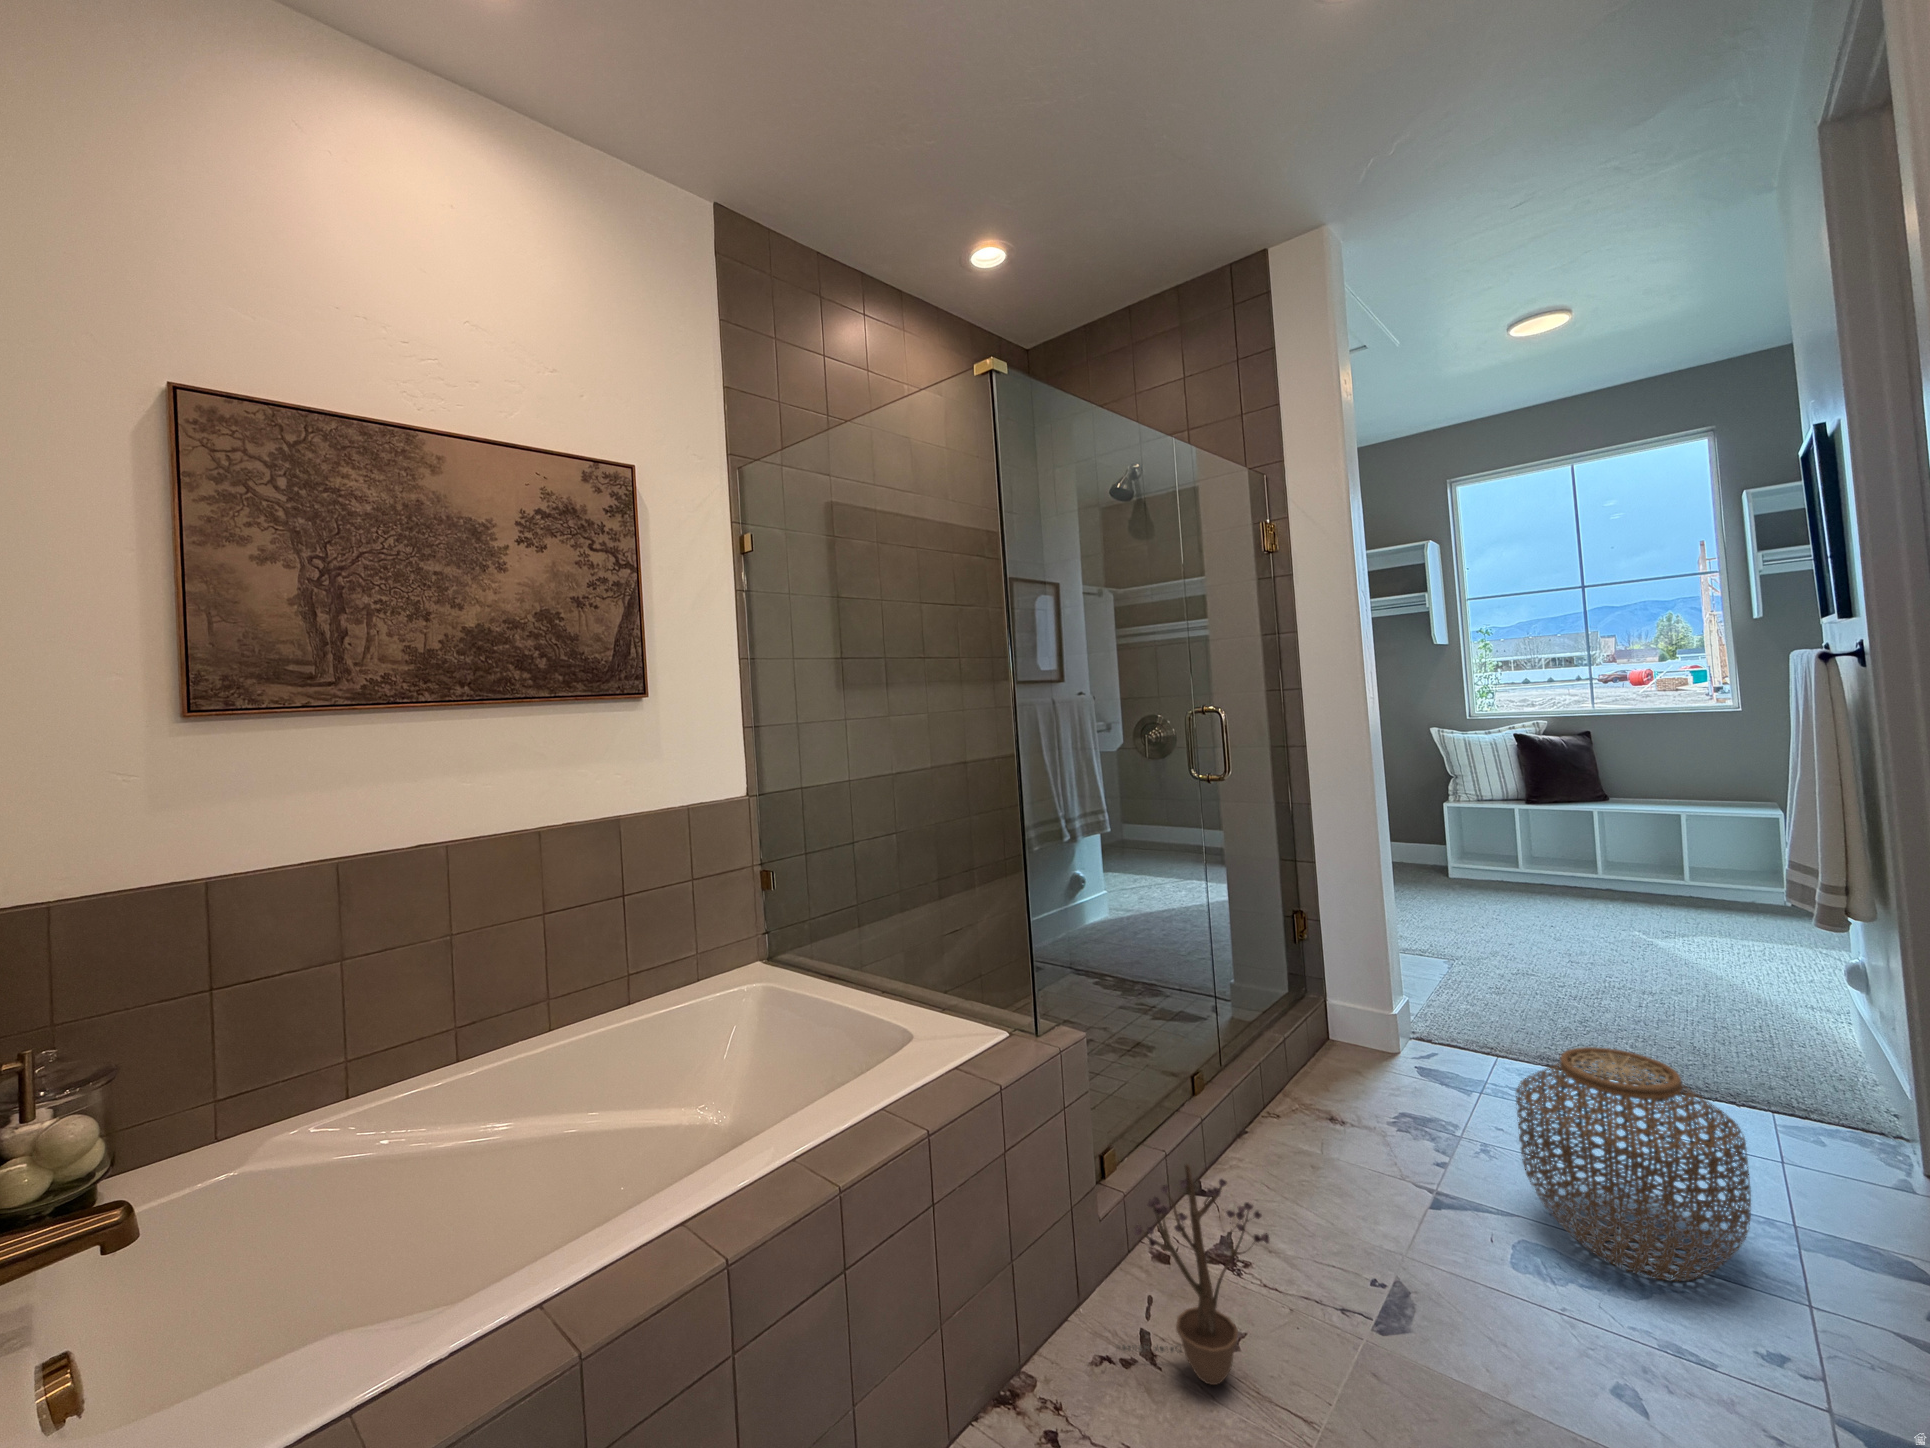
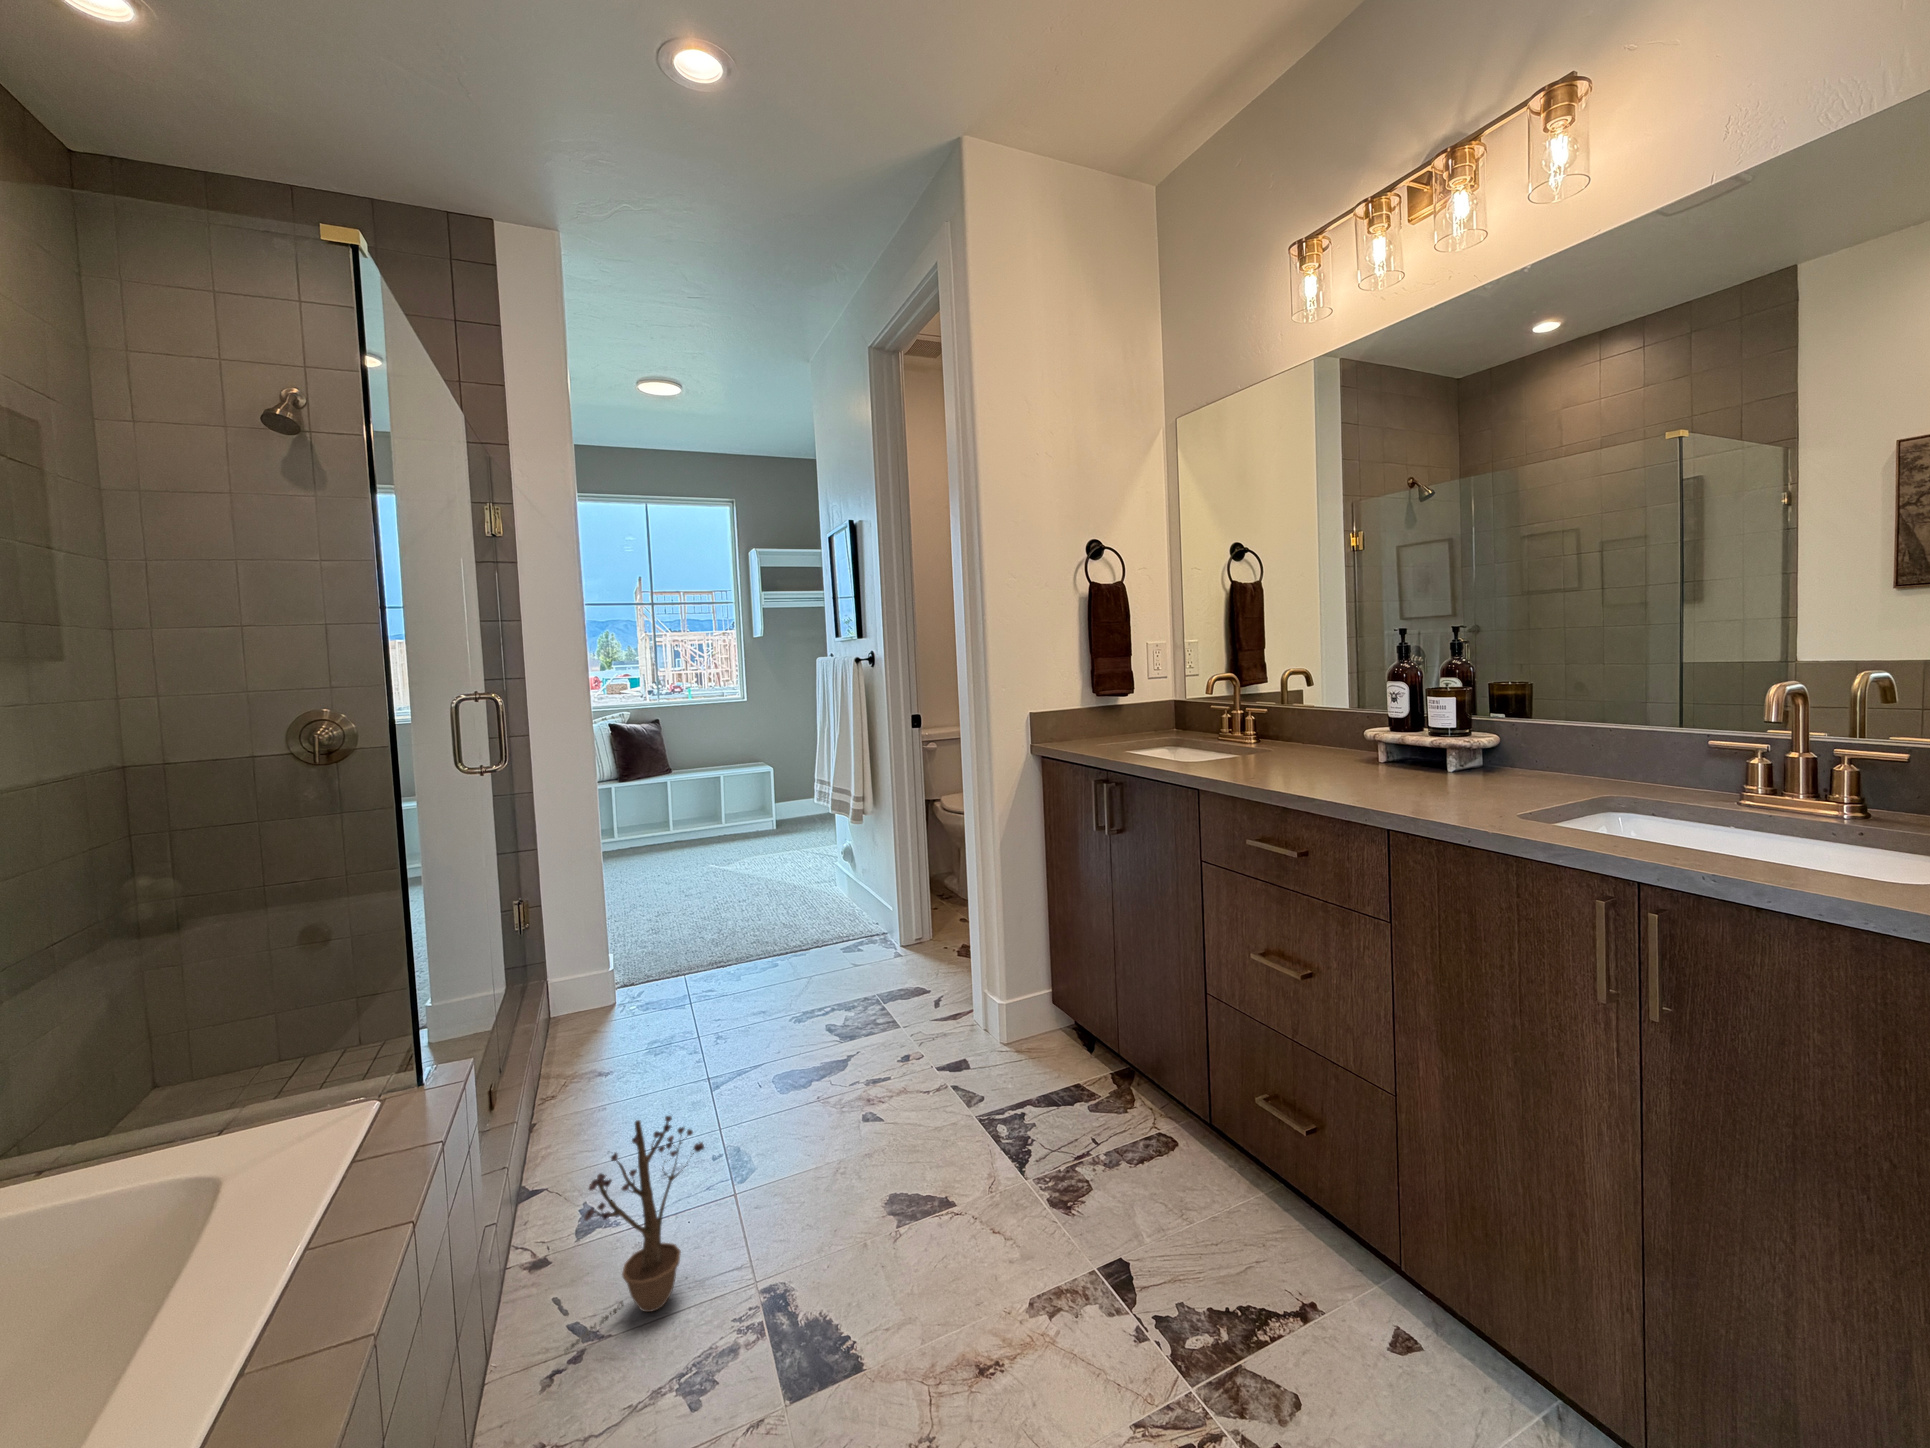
woven basket: present [1516,1047,1751,1281] -> none [766,921,886,1063]

